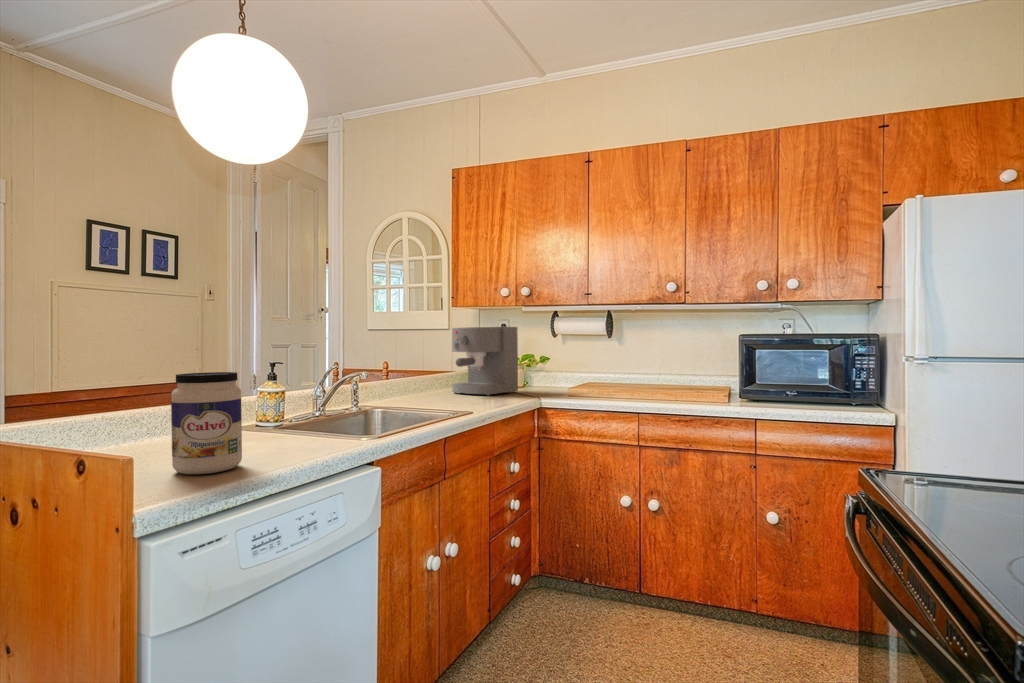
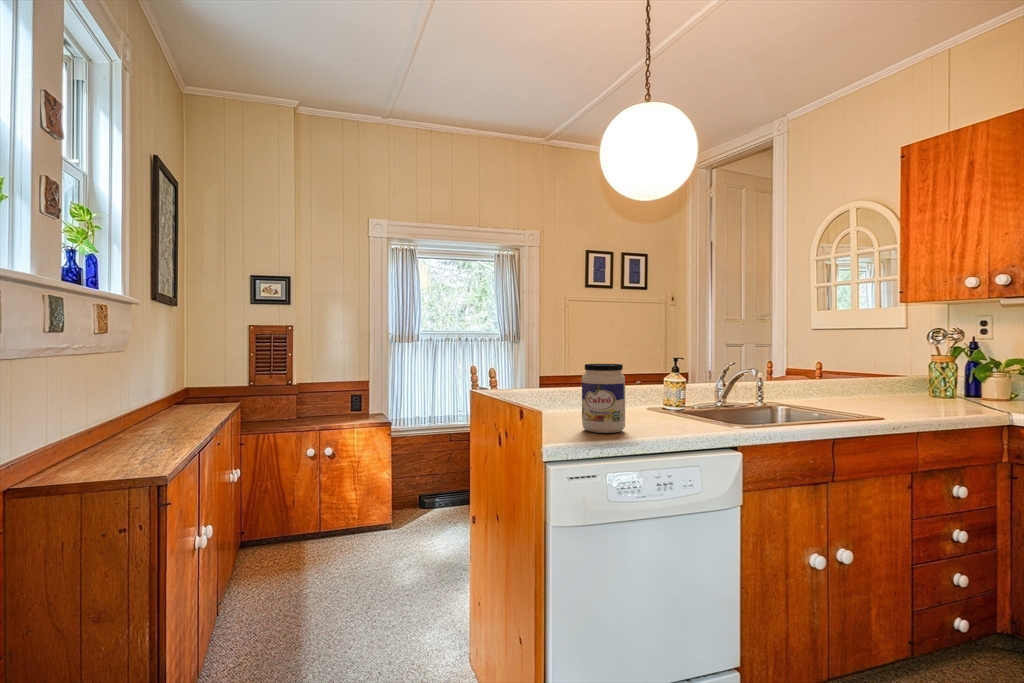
coffee maker: present [452,327,518,396] -> none [889,324,990,406]

